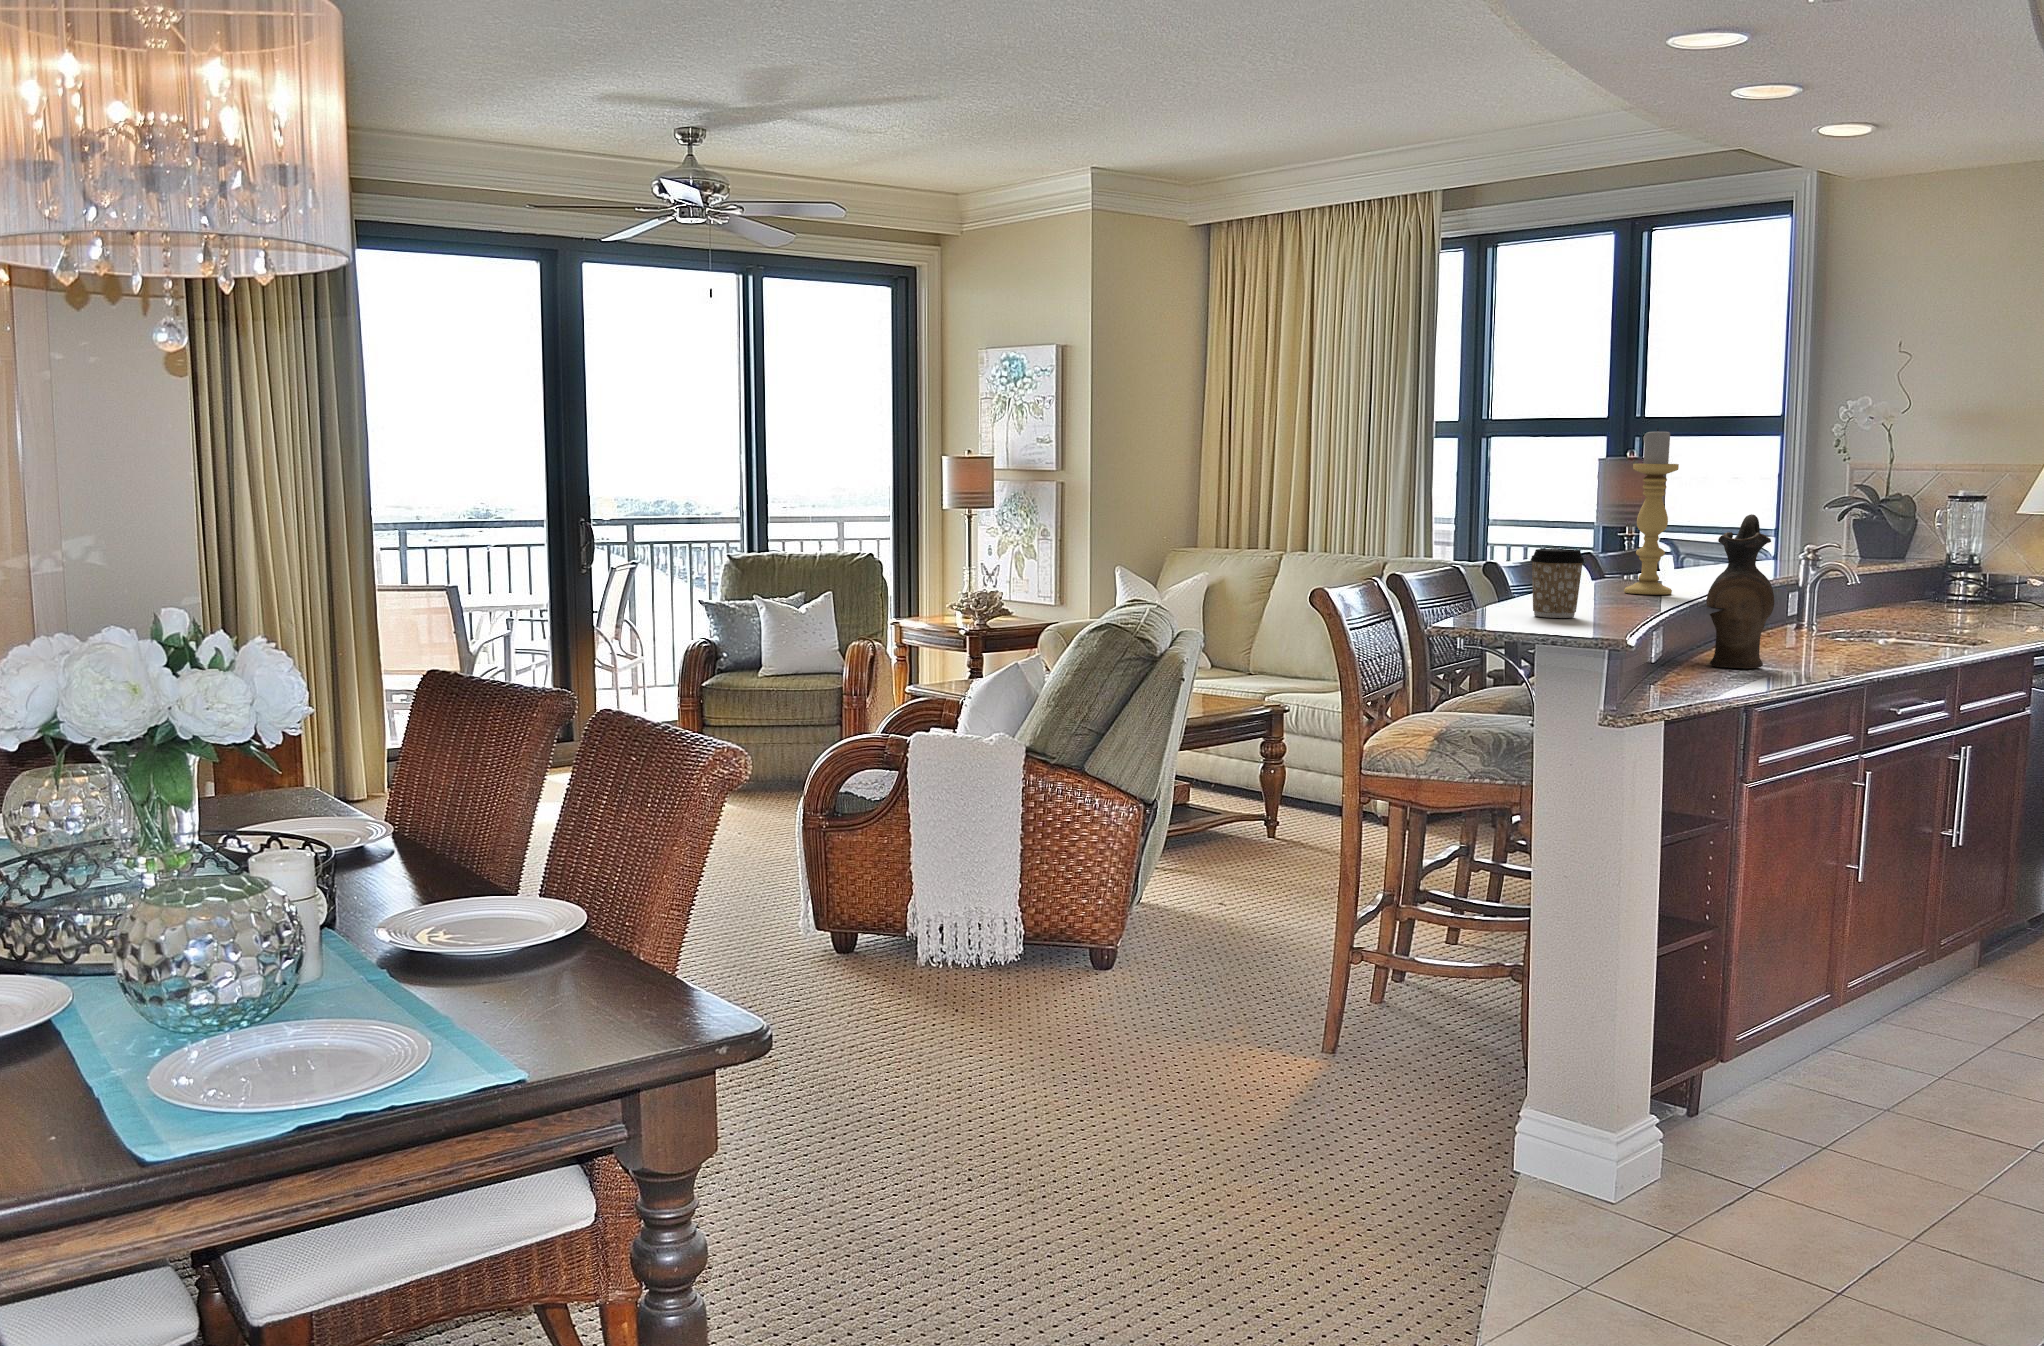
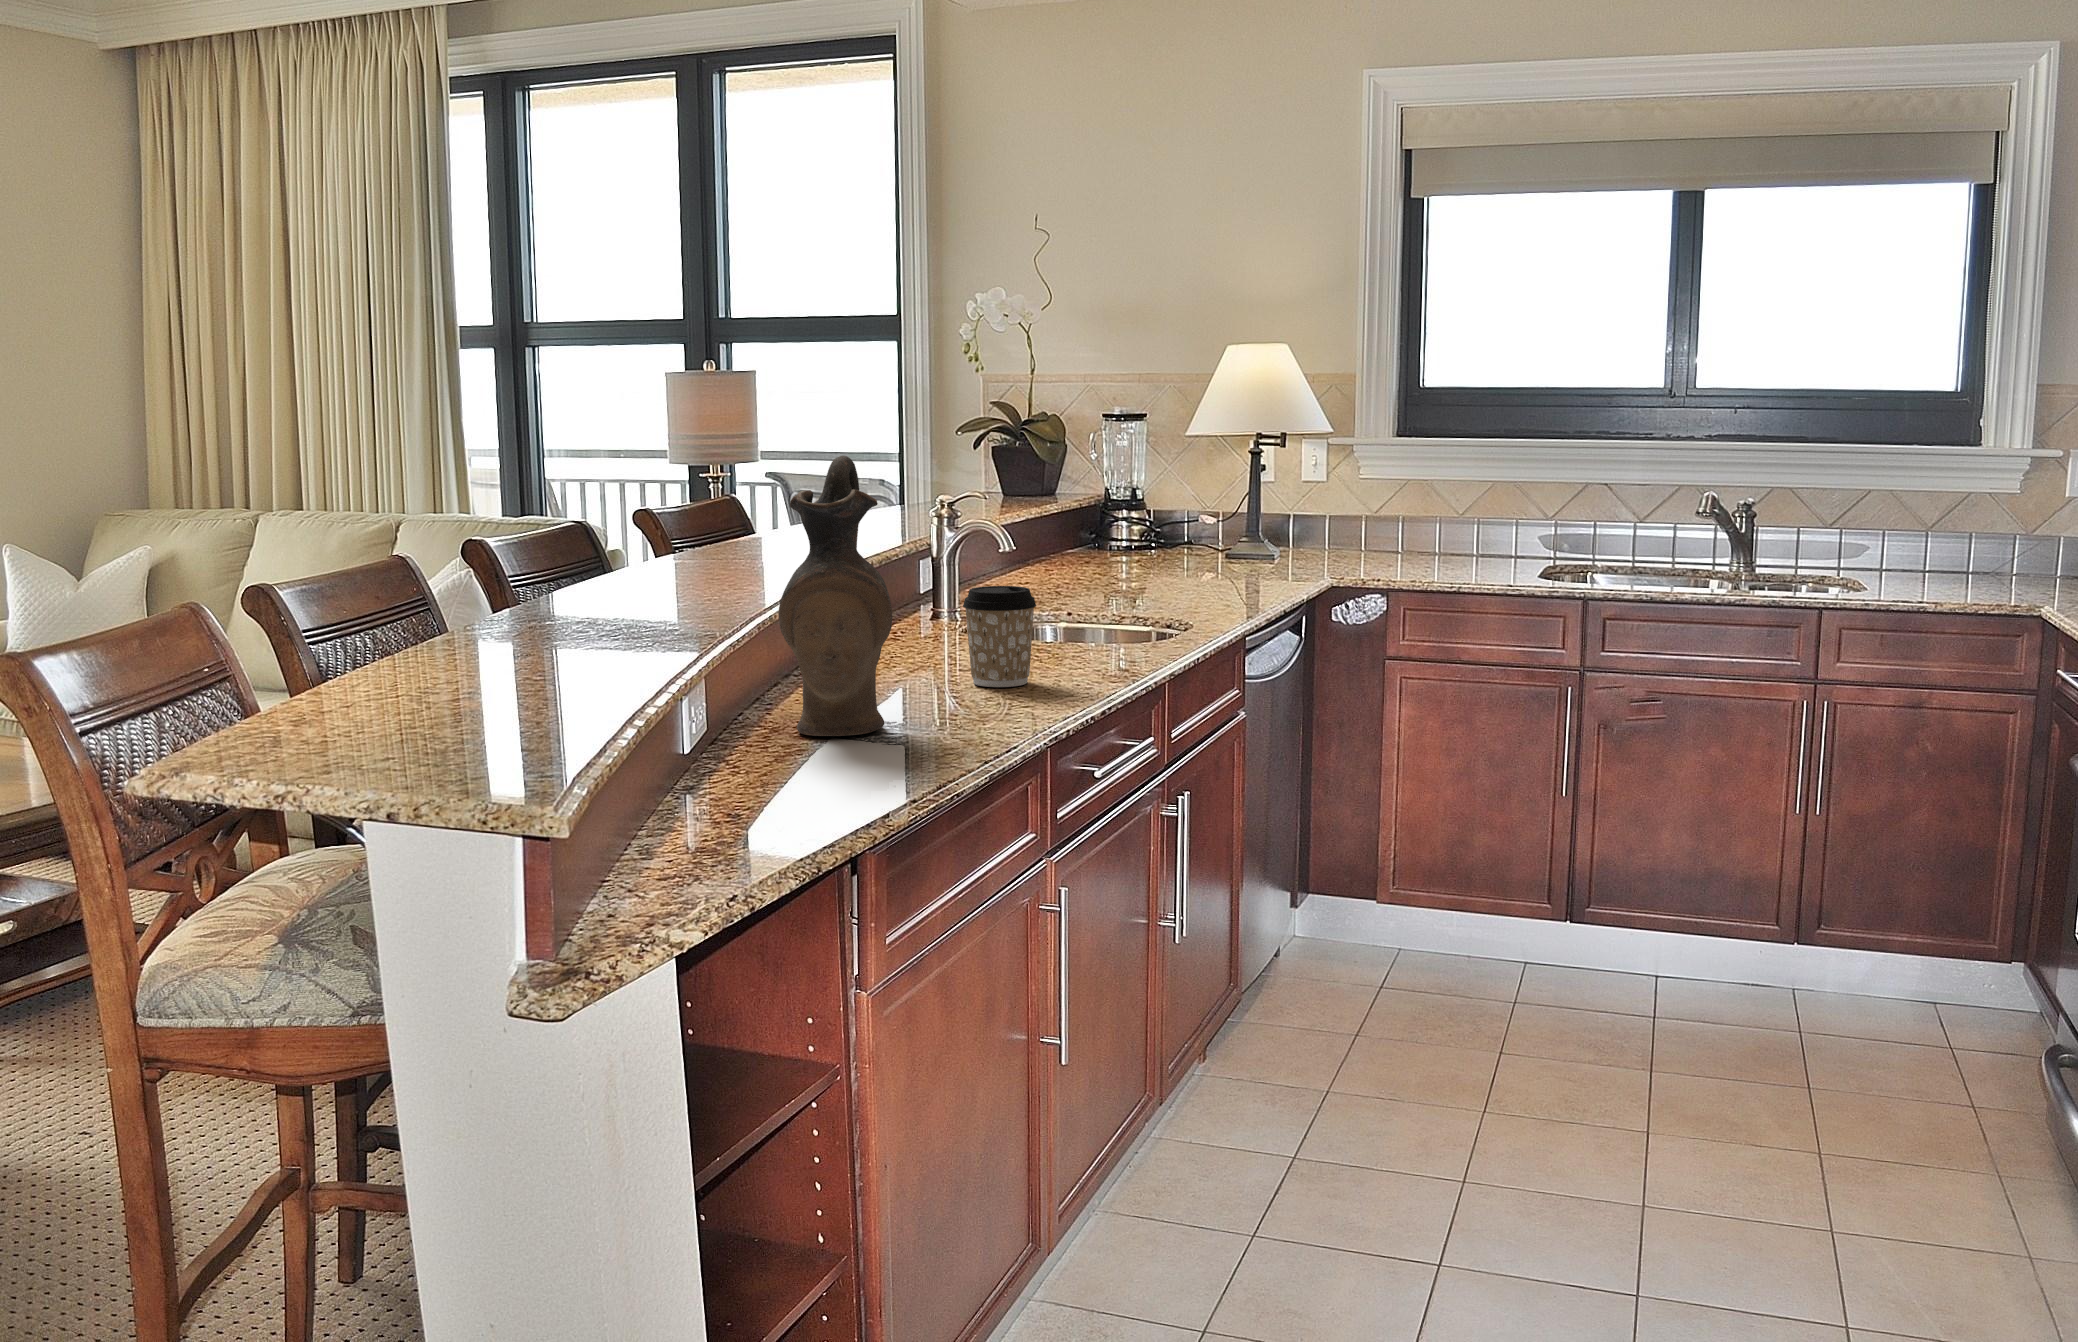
candle holder: present [1624,428,1679,595] -> none [644,304,731,602]
coffee cup: present [1530,549,1584,618] -> present [963,586,1036,687]

